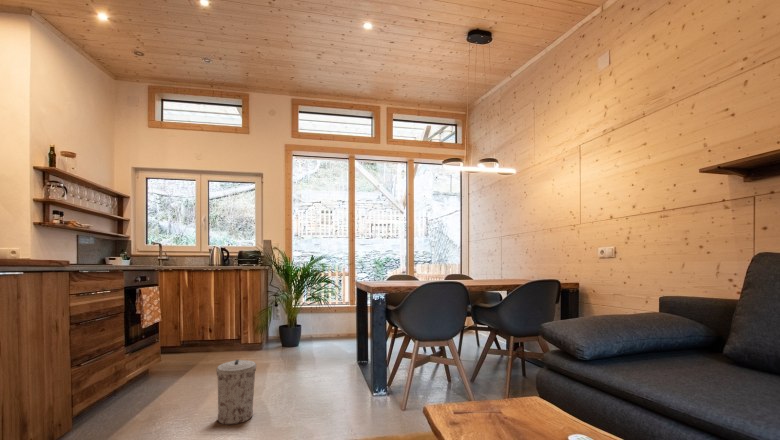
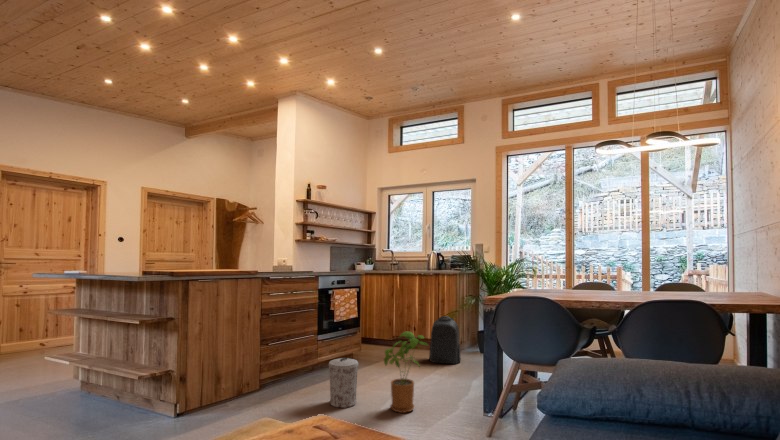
backpack: none [240,307,275,358] -> present [429,316,461,364]
house plant: none [289,314,339,405] -> present [384,332,427,413]

